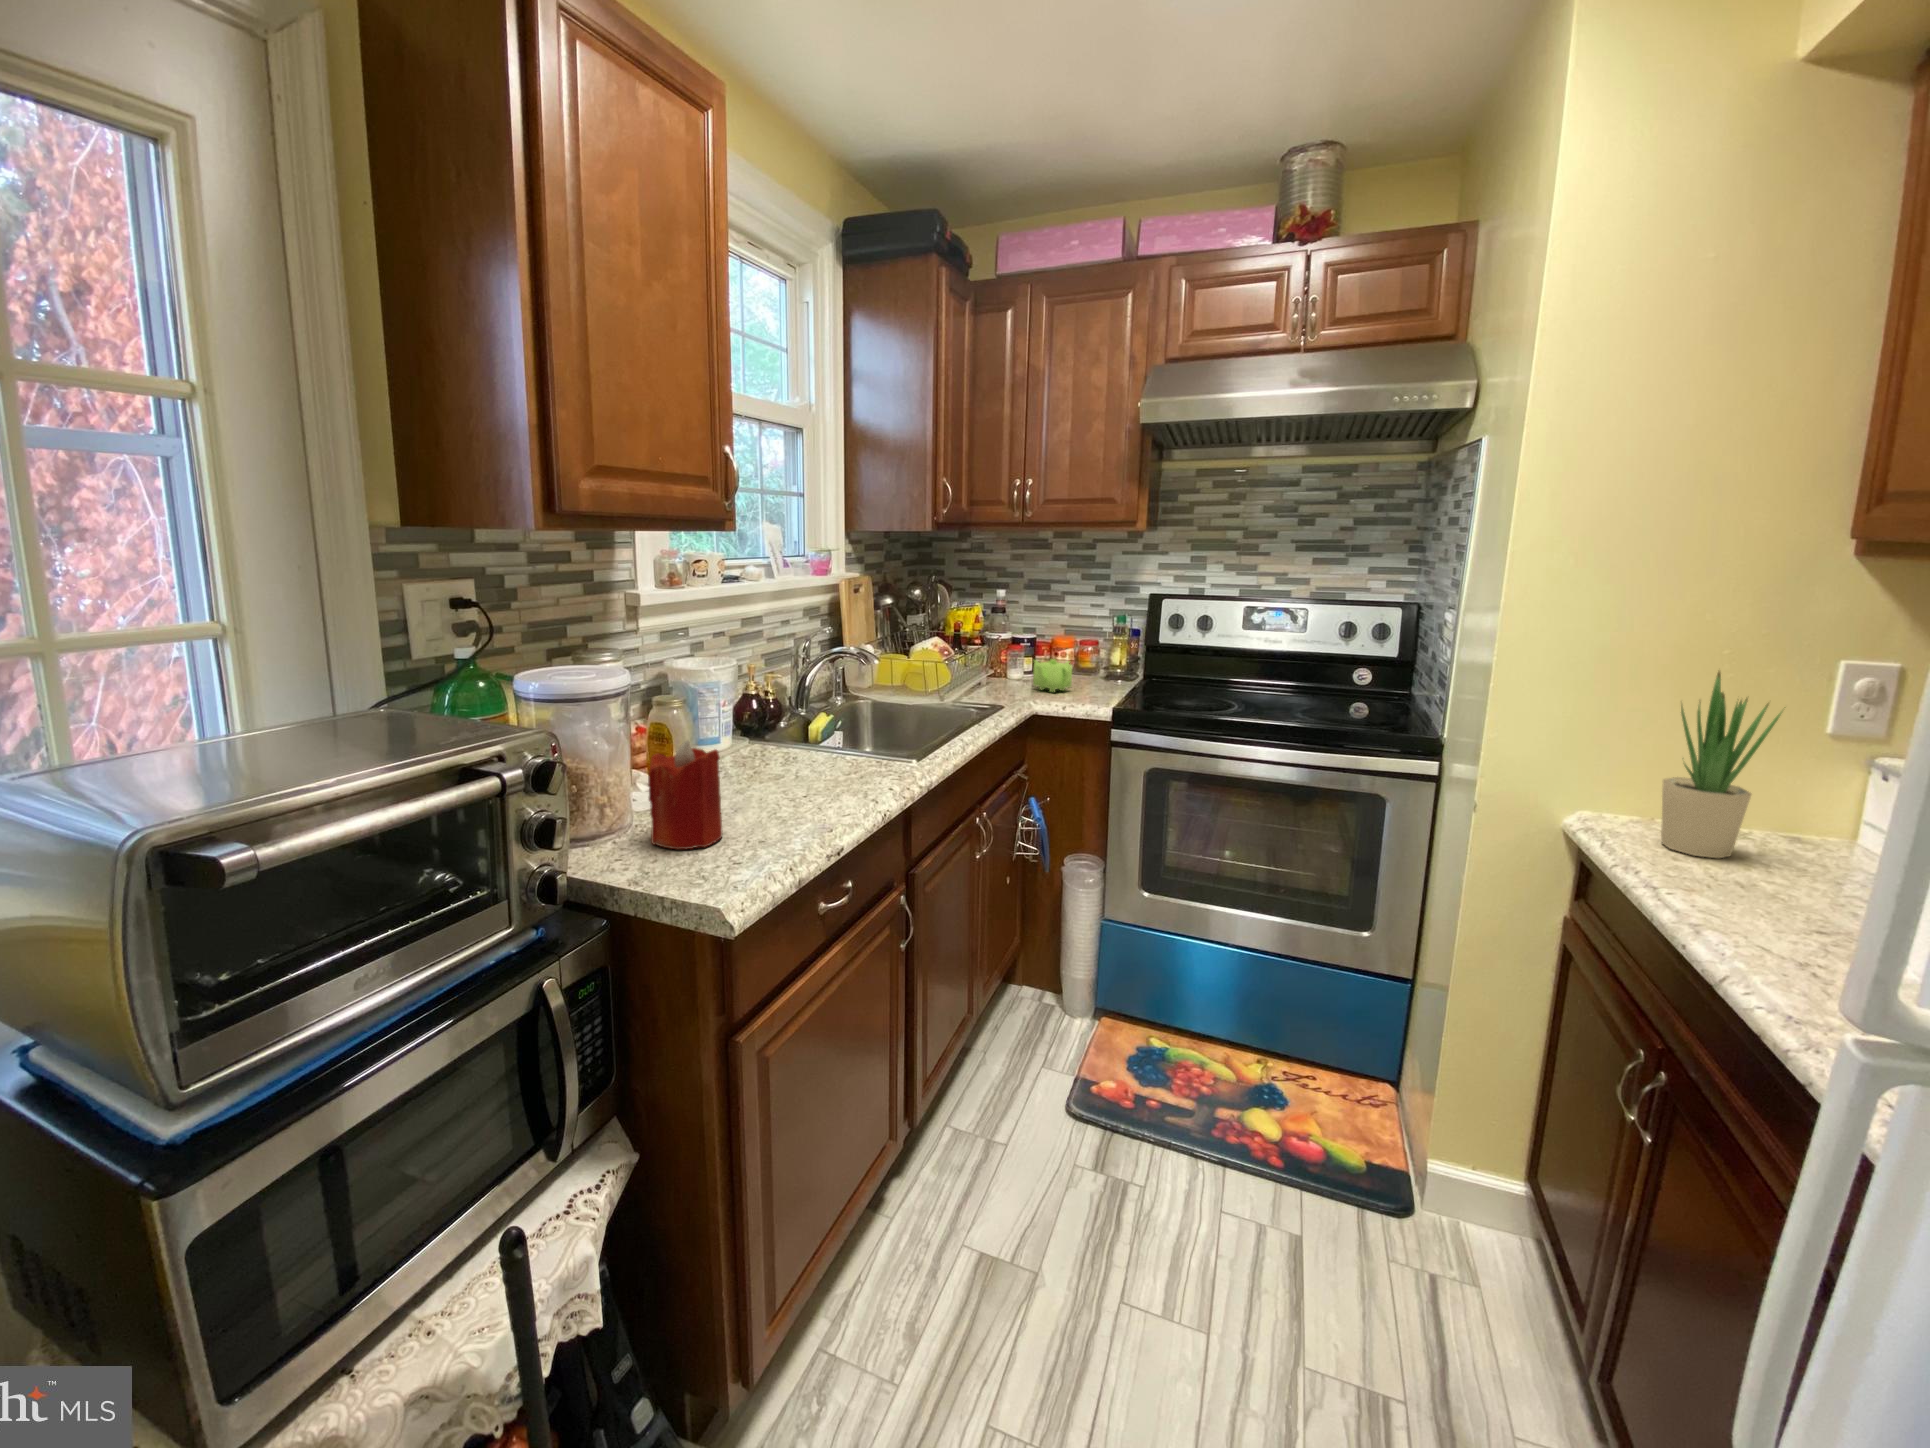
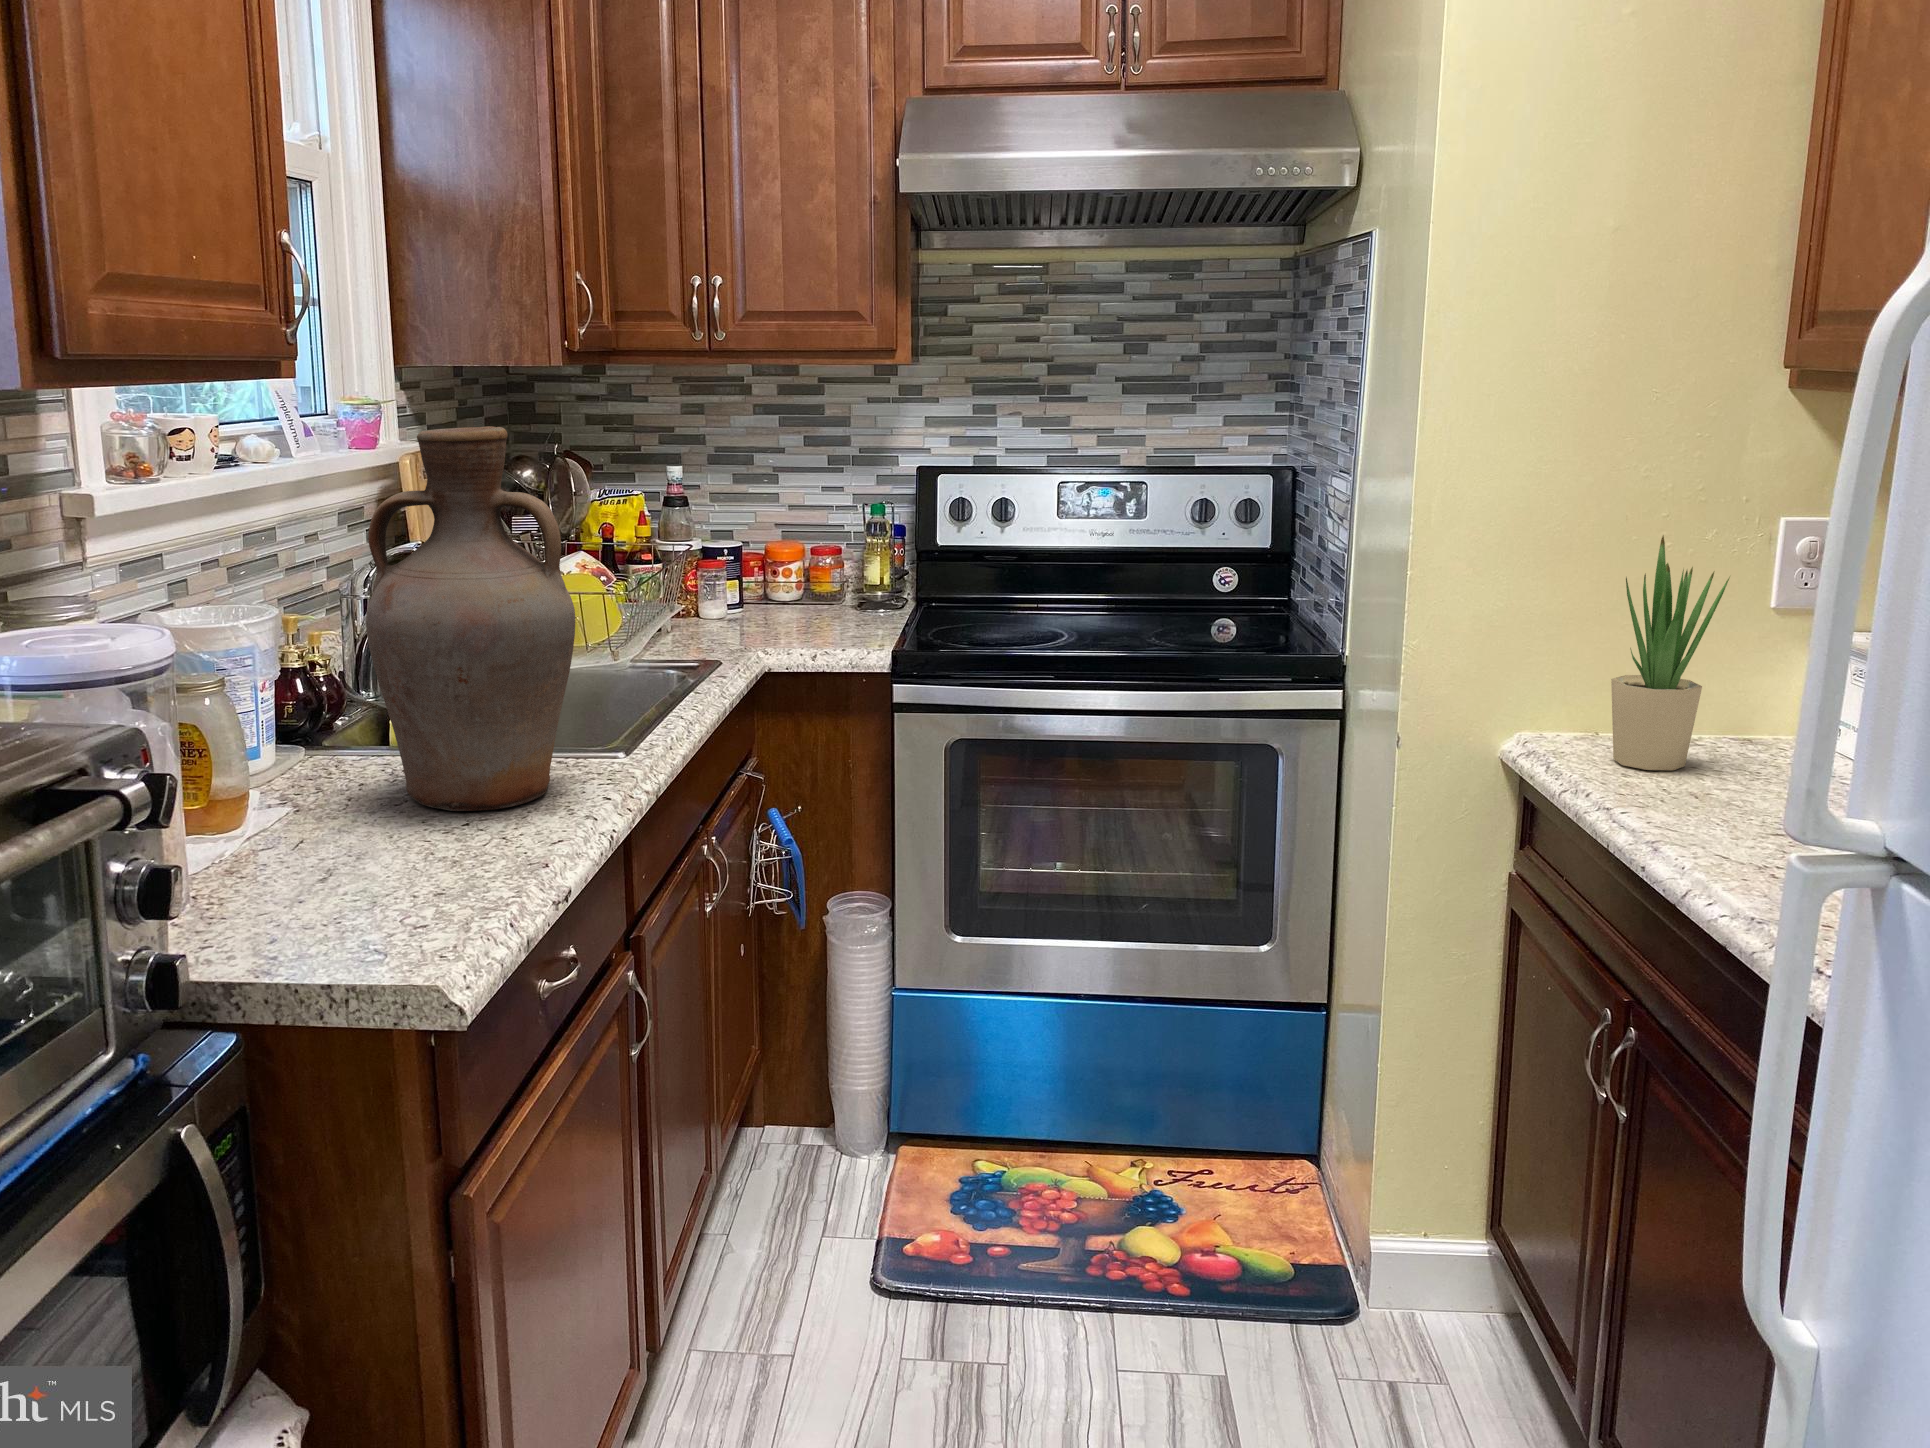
vase: none [762,560,883,790] -> present [366,426,575,811]
teapot: present [1033,660,1072,692] -> none [743,581,811,635]
candle: present [648,741,723,849] -> none [235,736,366,918]

